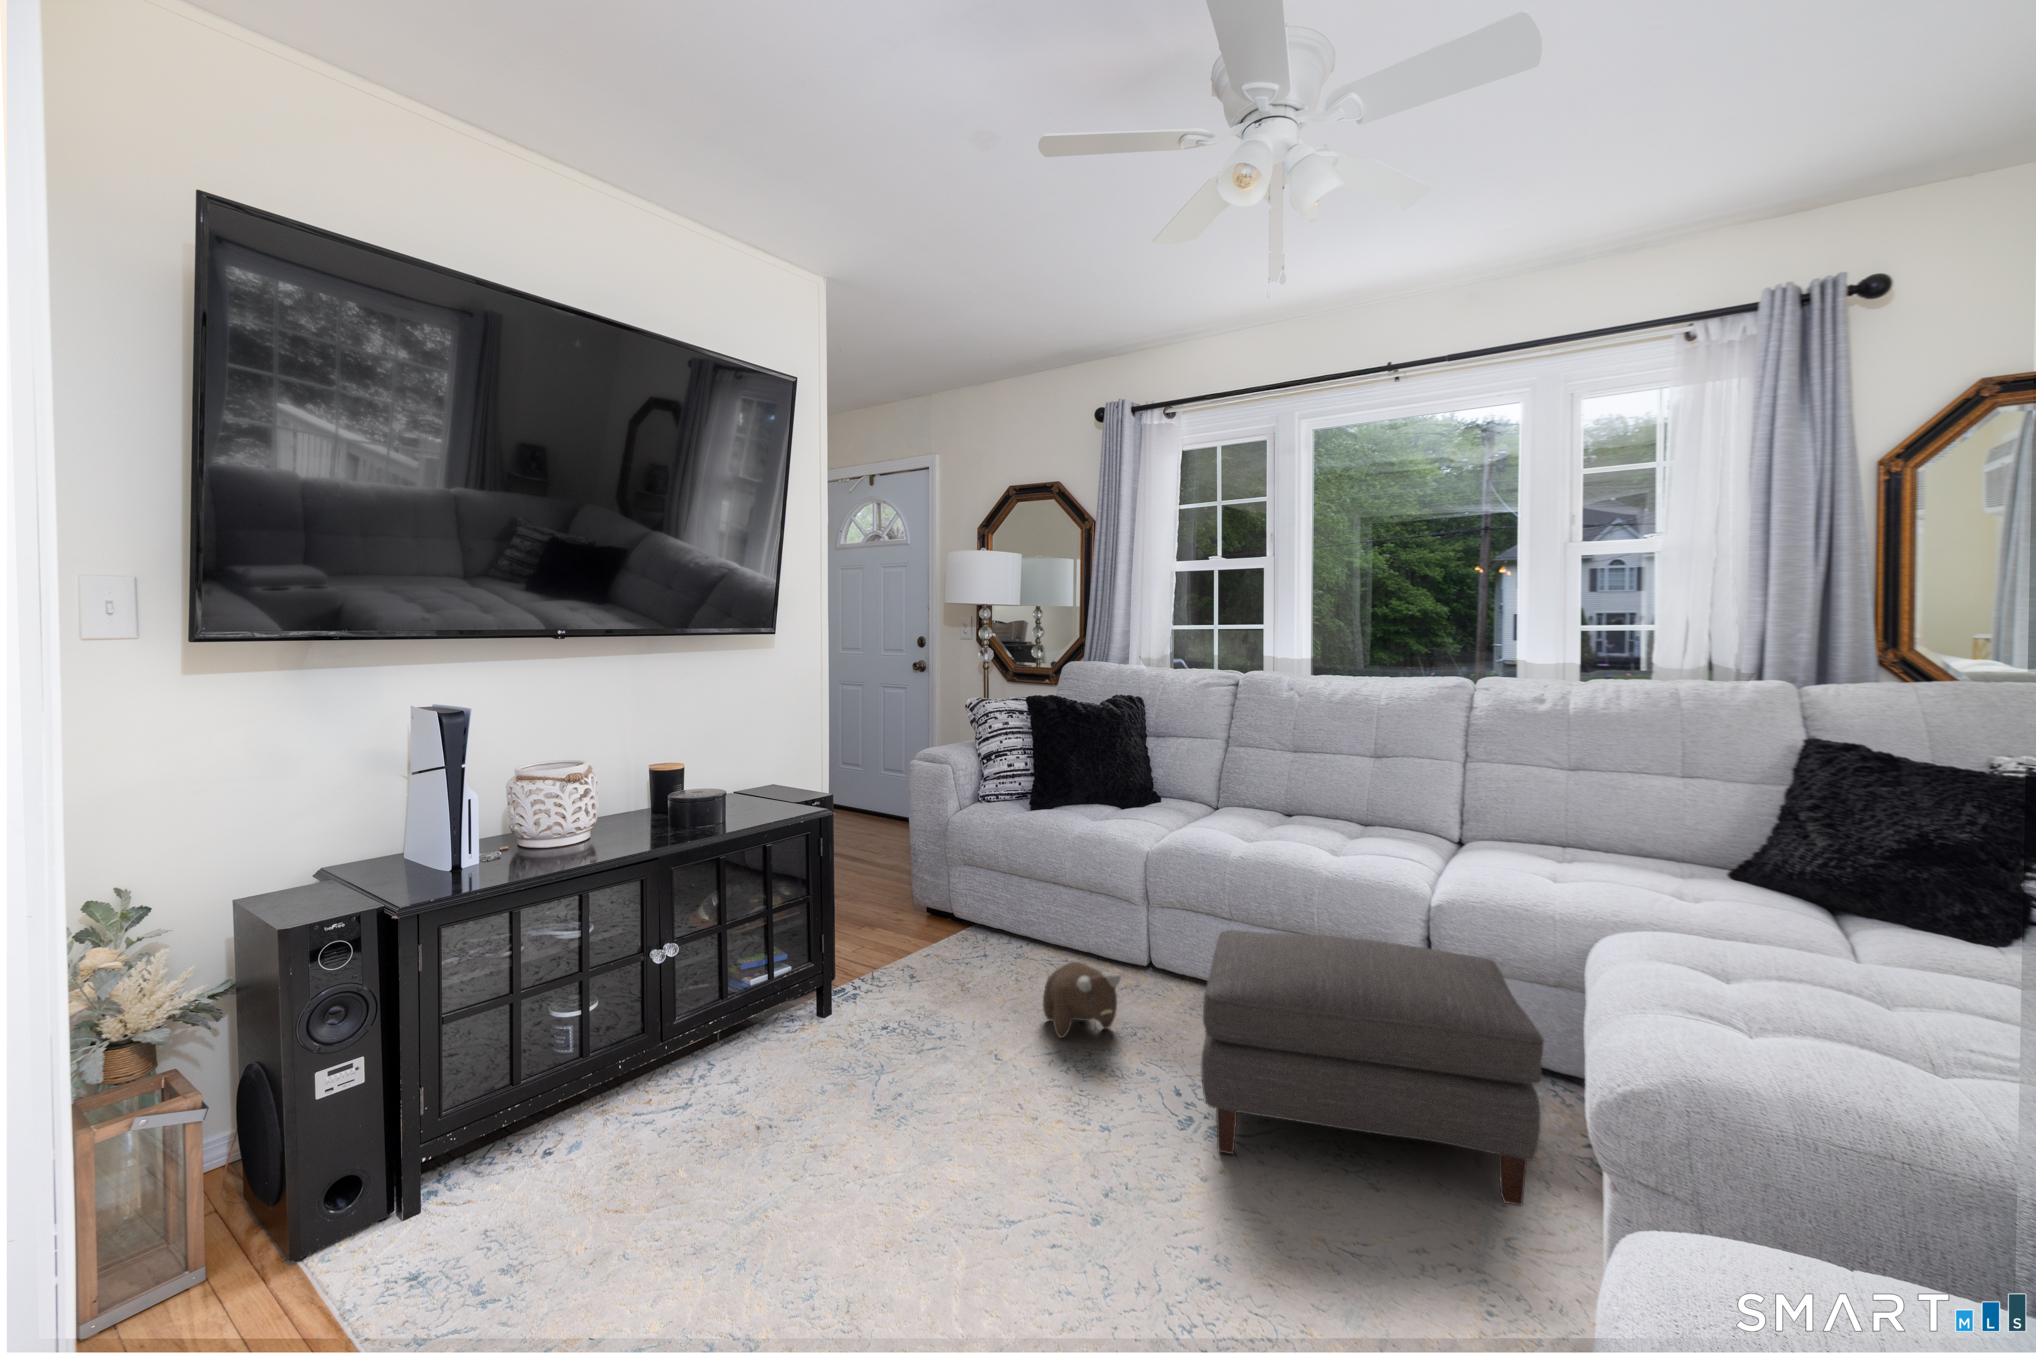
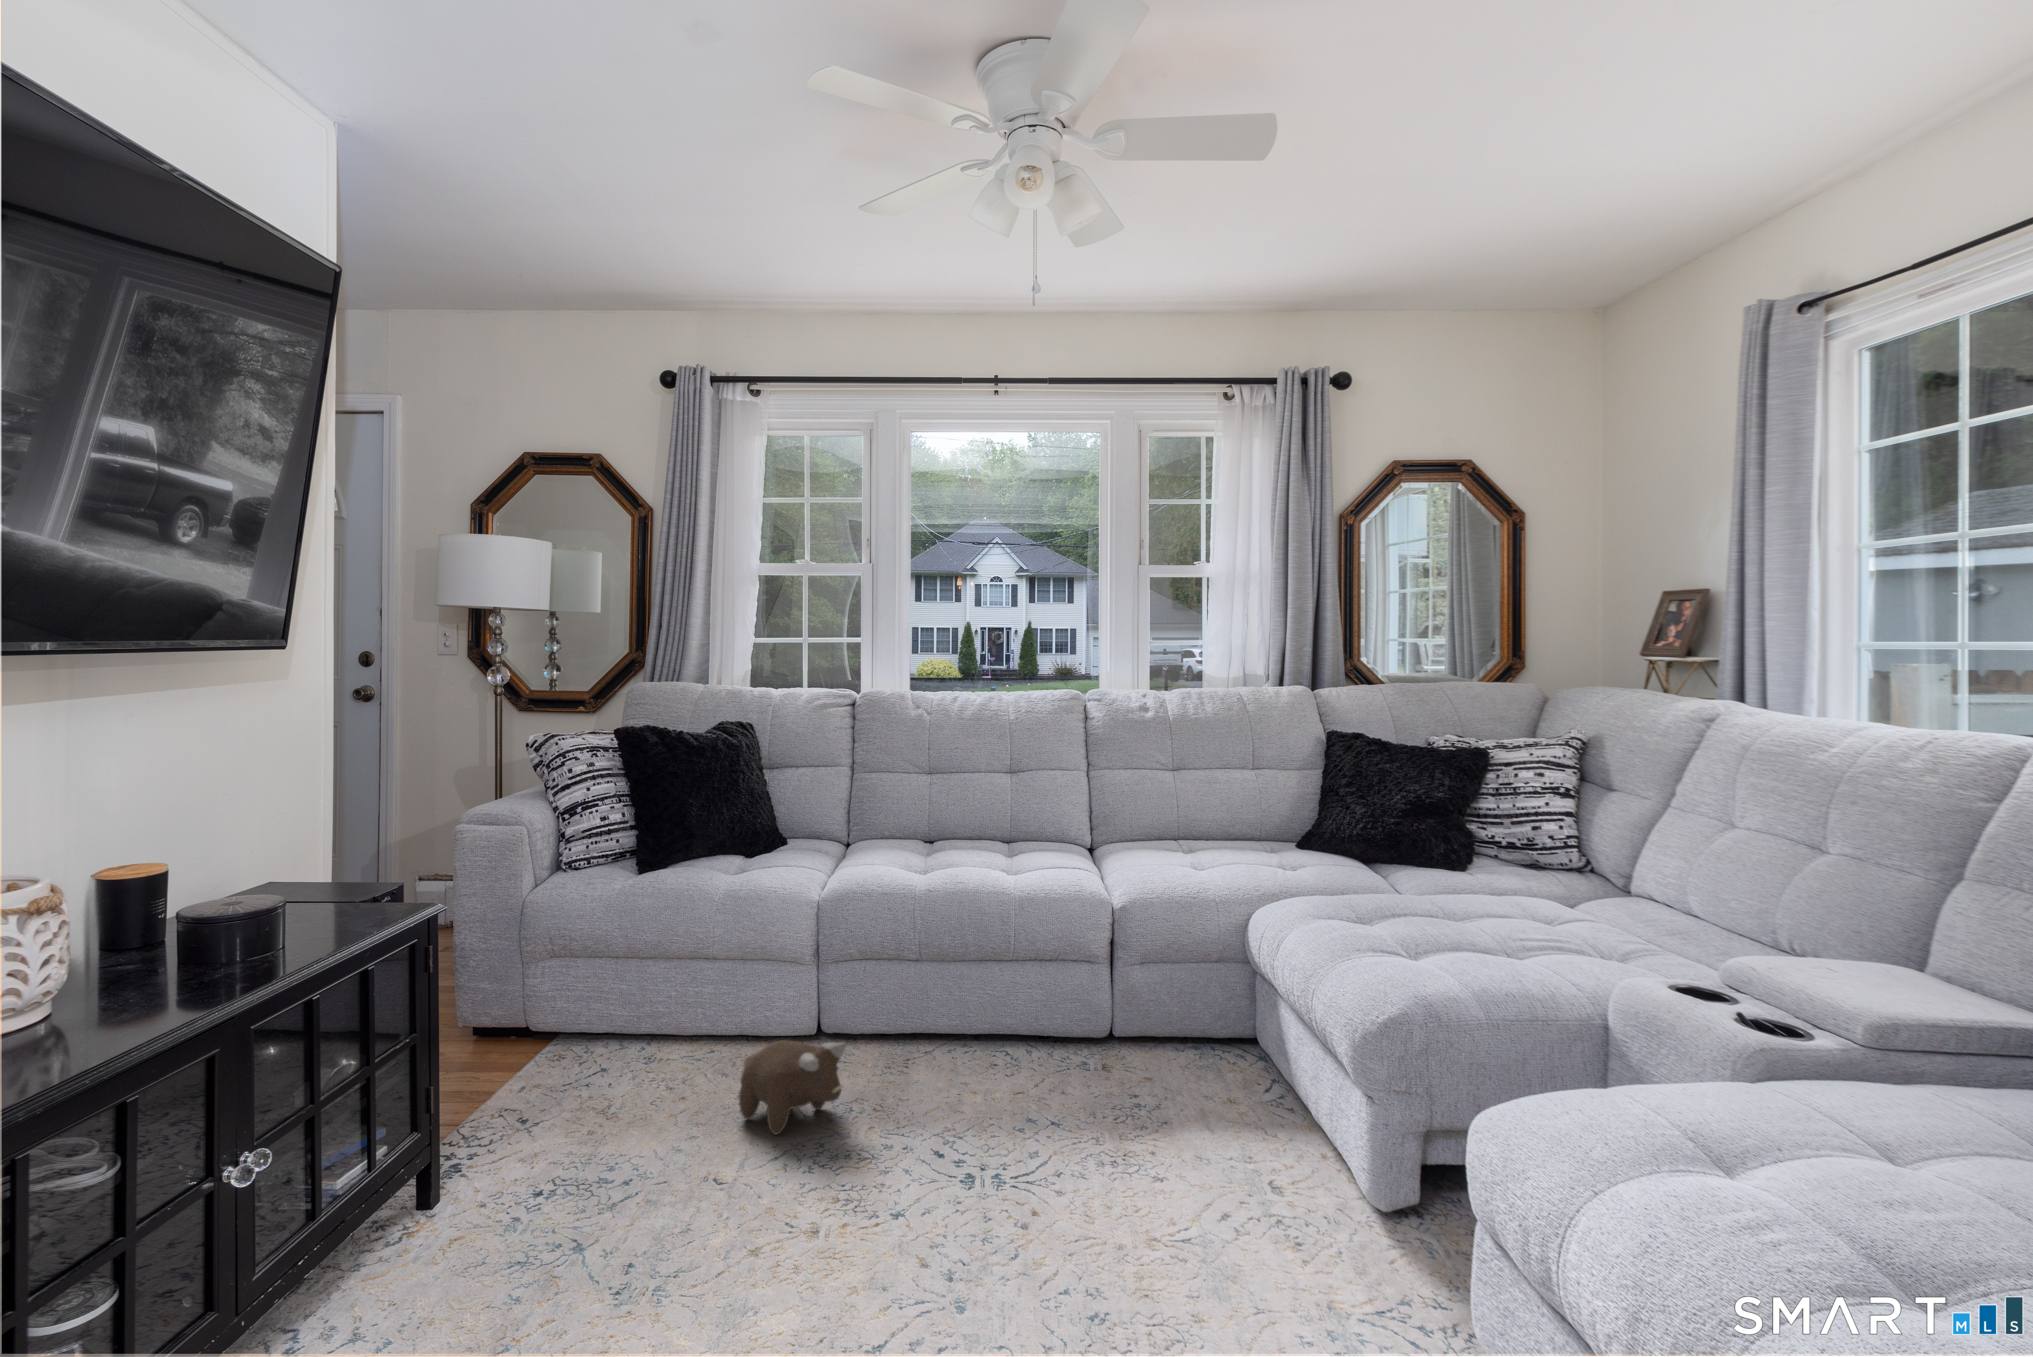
ottoman: present [1201,930,1544,1206] -> none [951,945,1278,1196]

